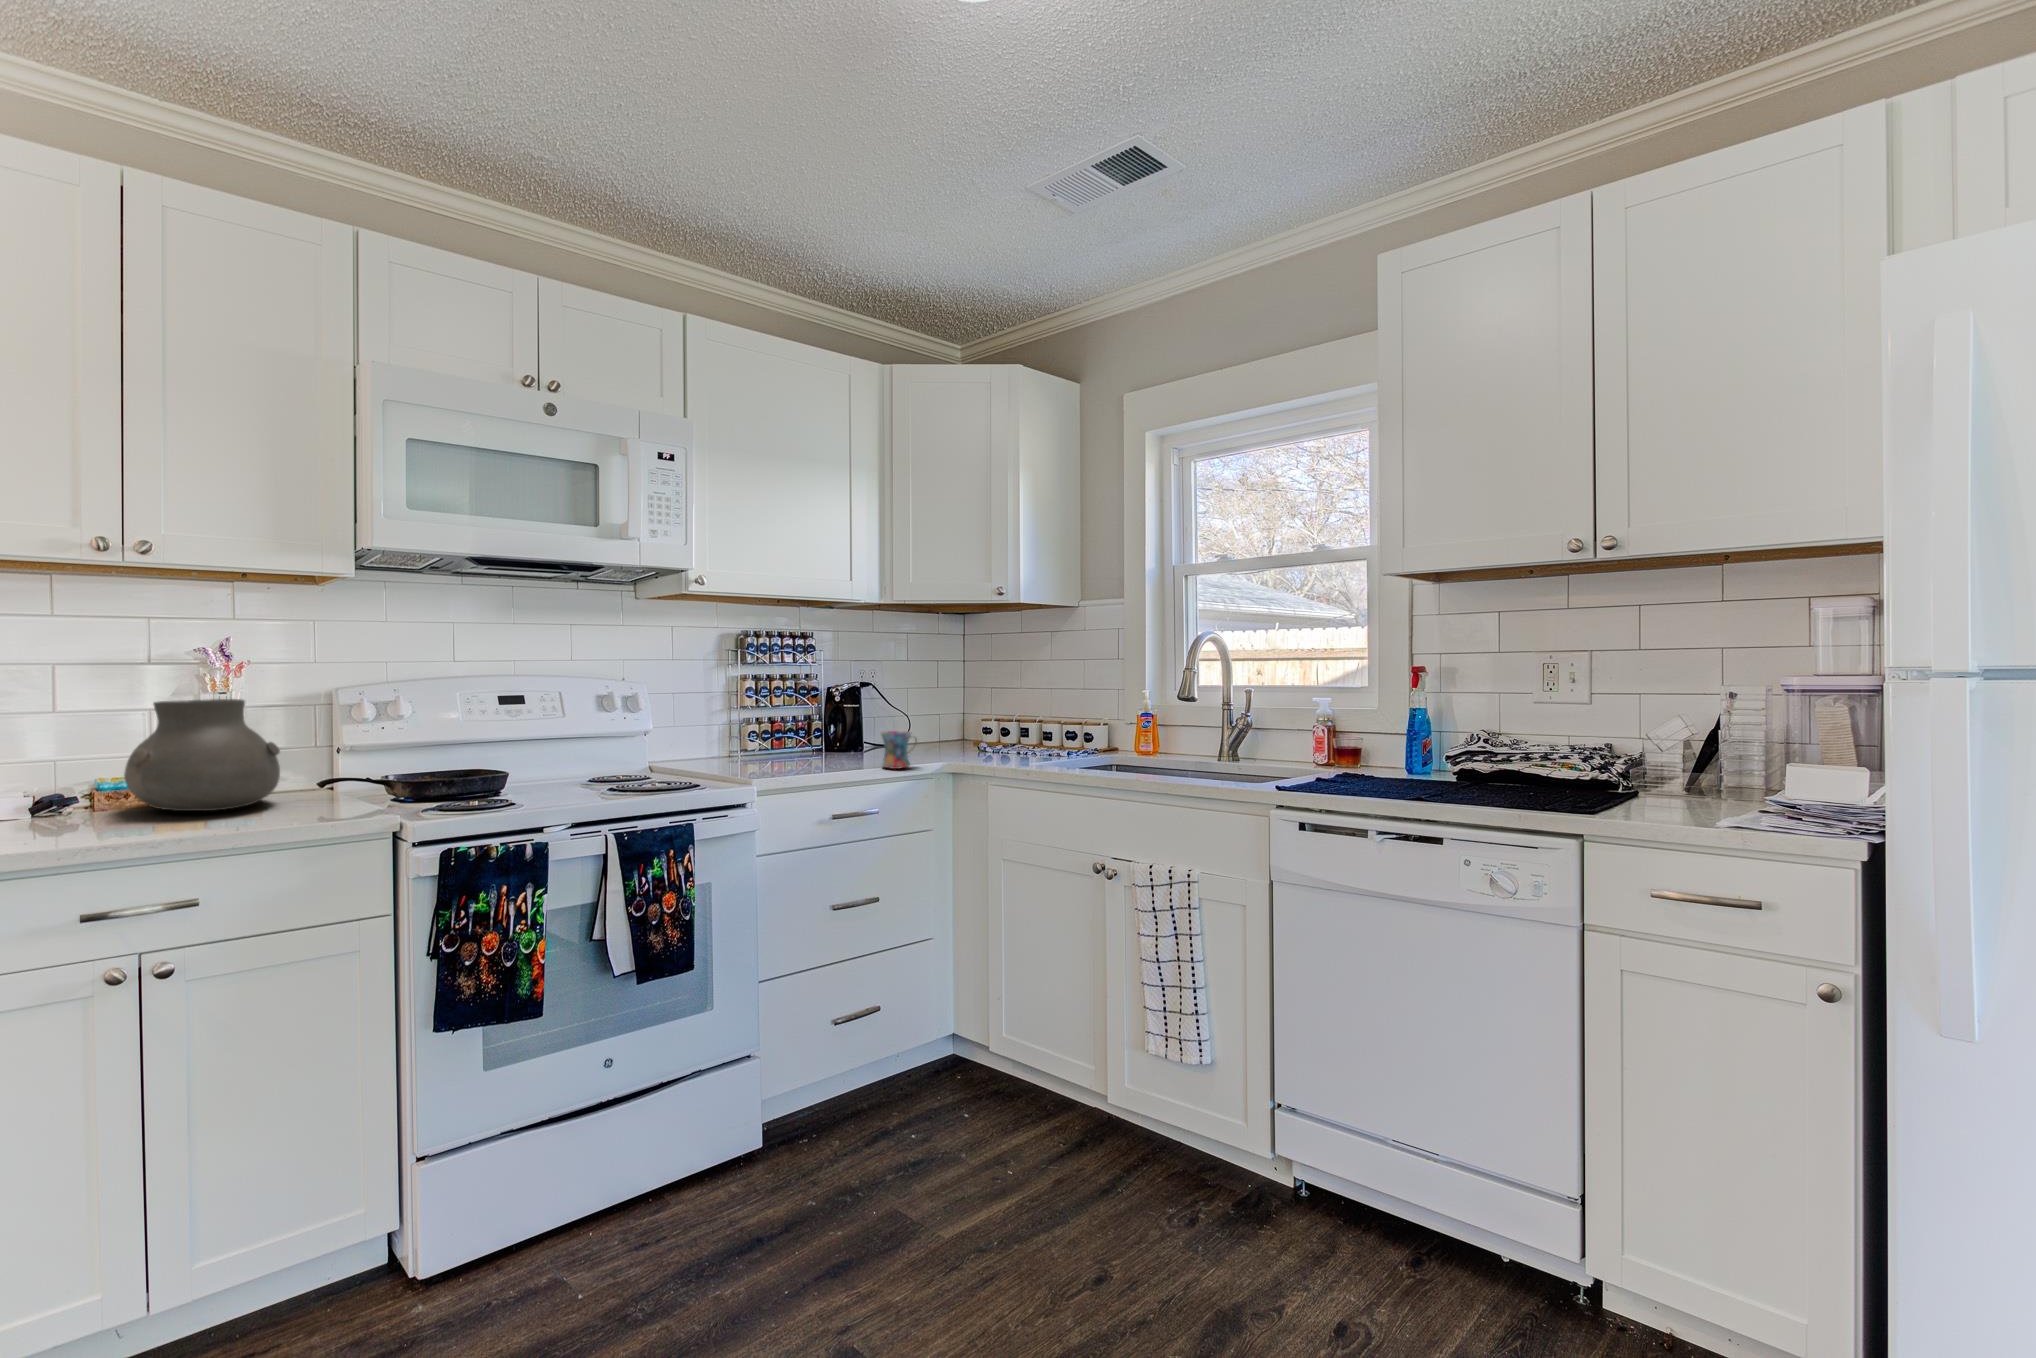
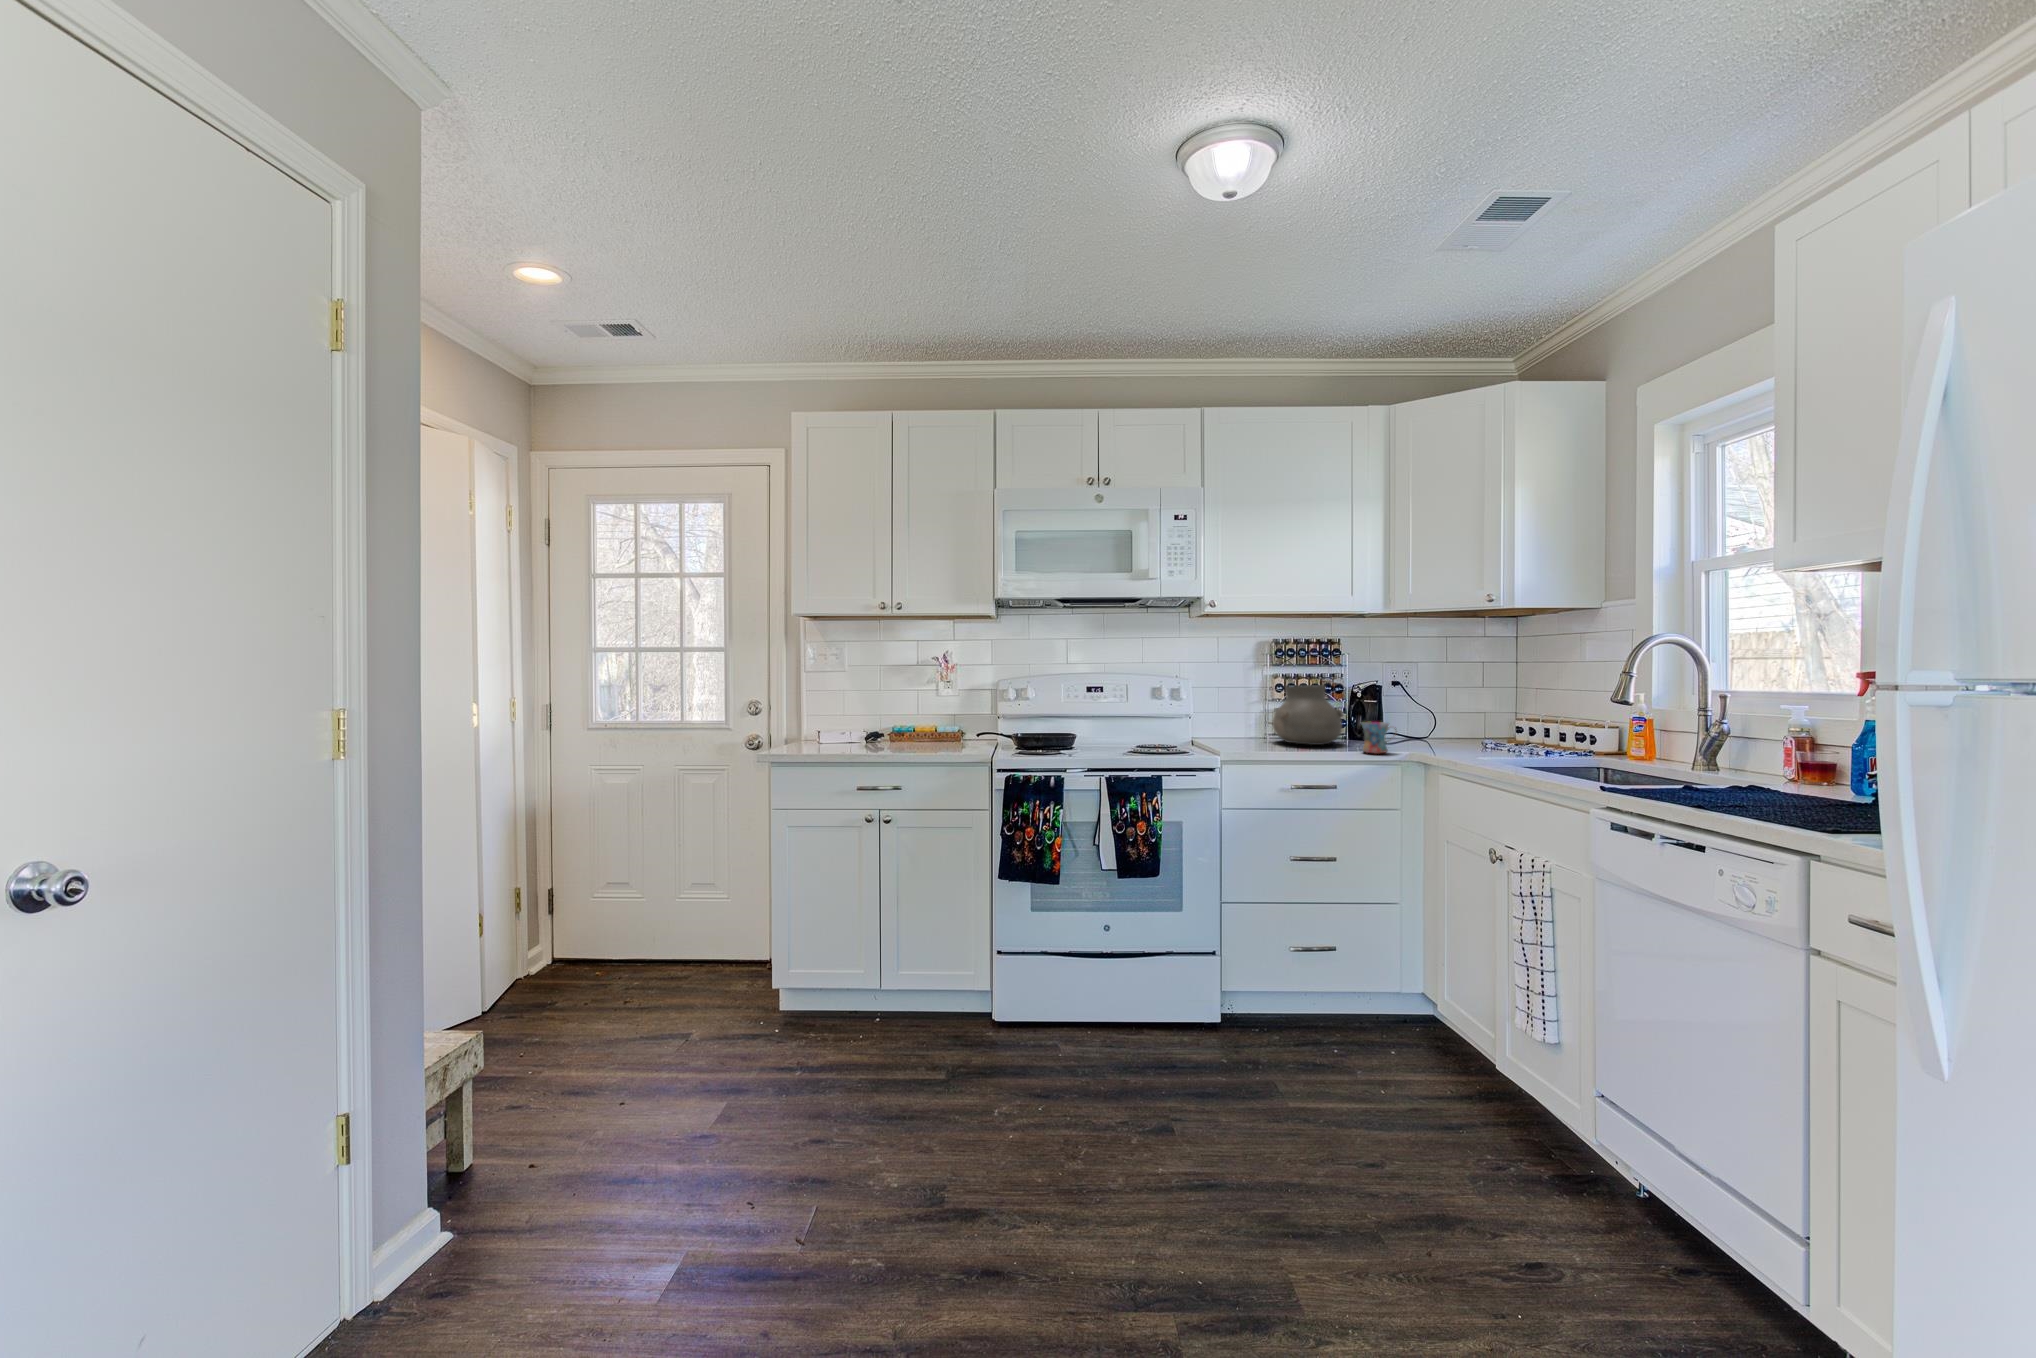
vase: present [124,699,280,811] -> present [1273,685,1343,745]

